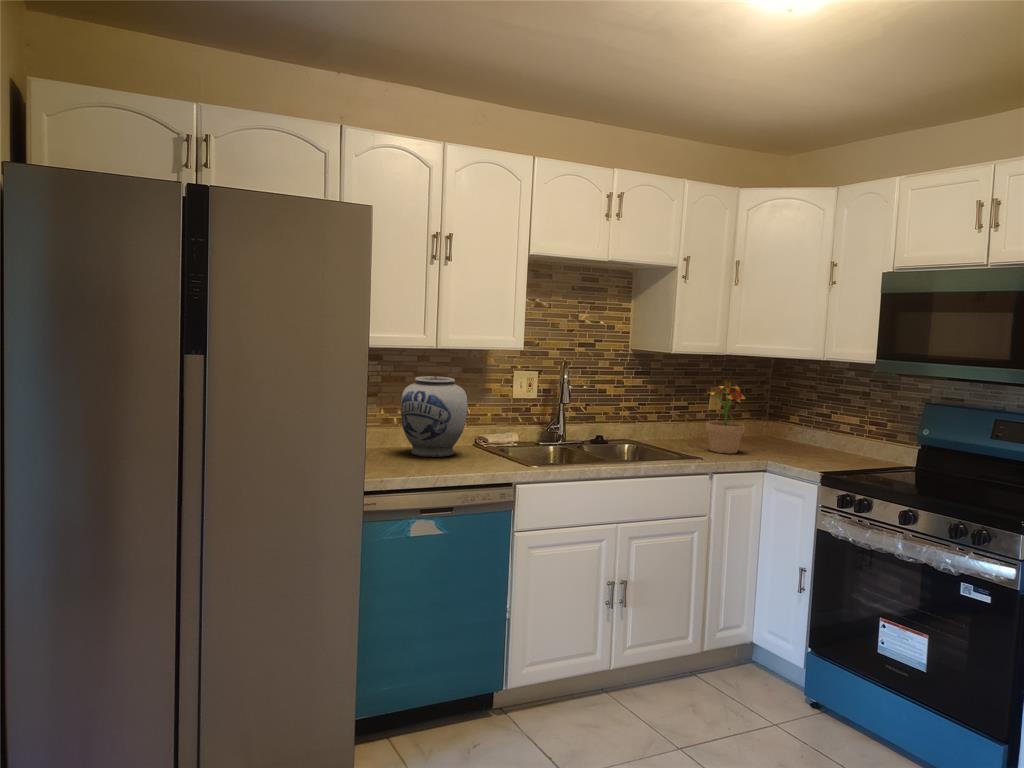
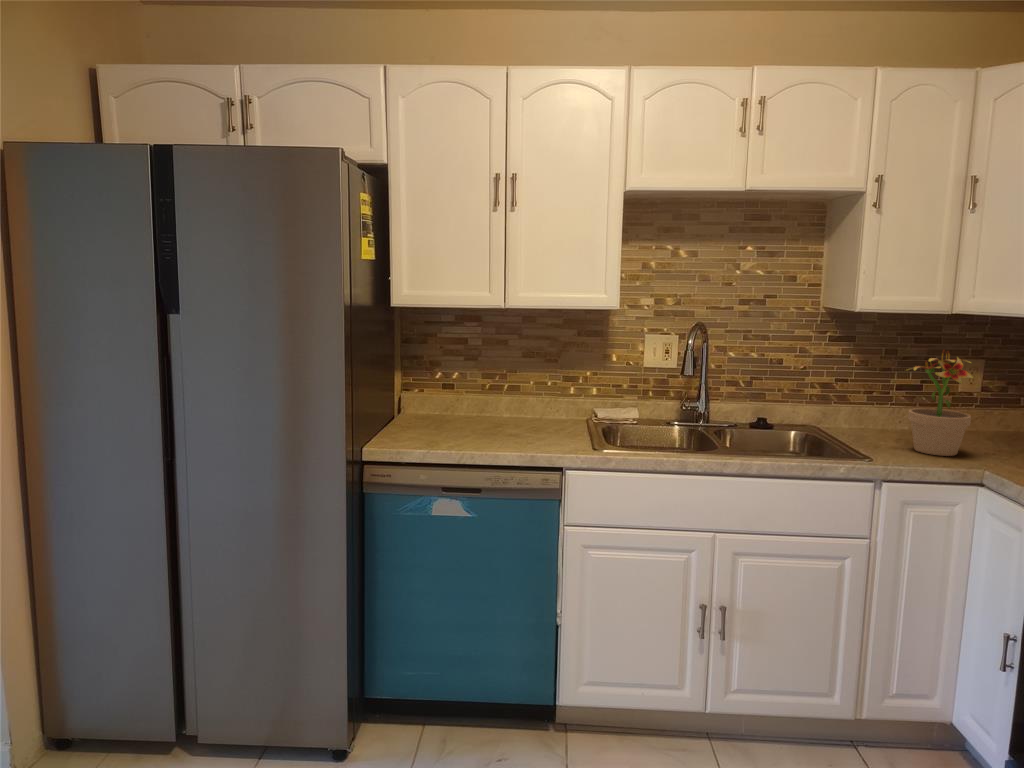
vase: present [401,376,467,457] -> none [485,339,558,429]

